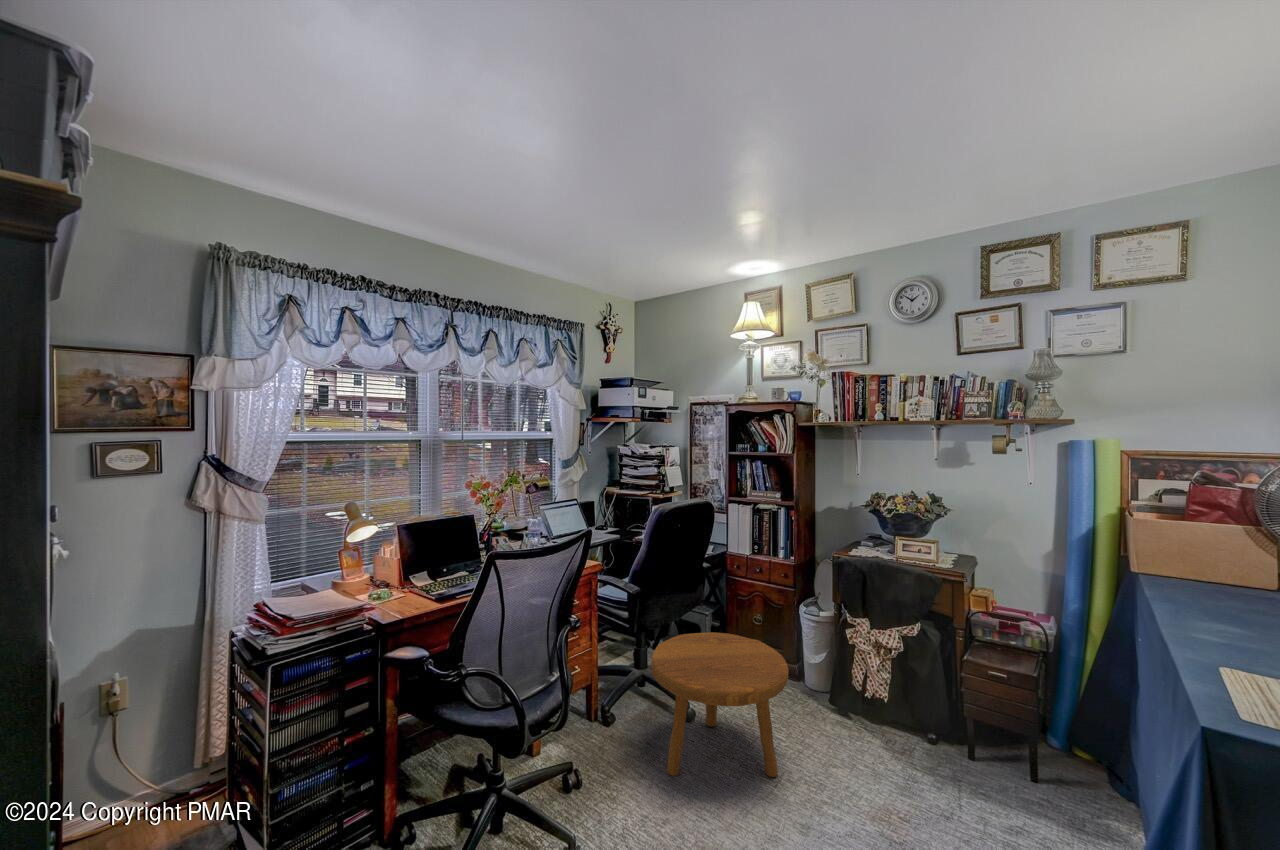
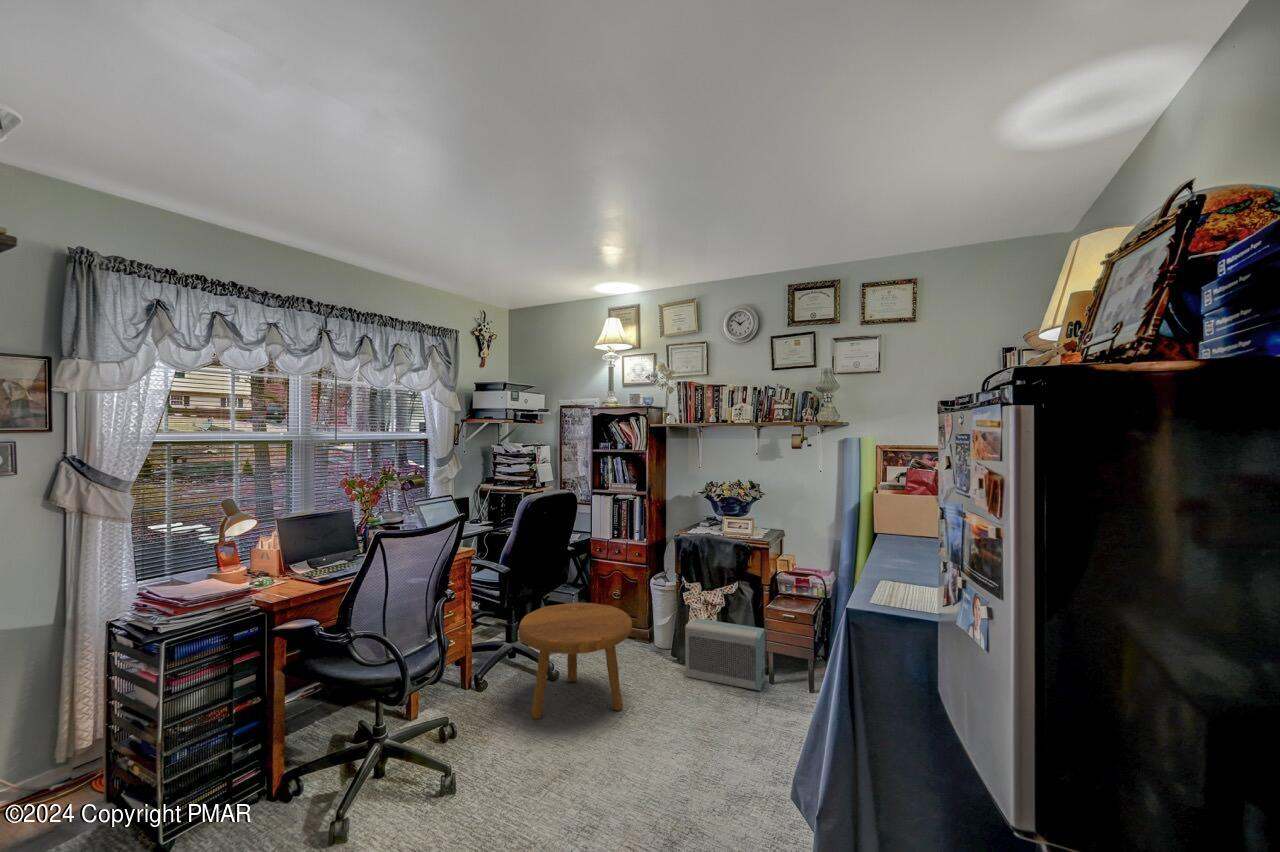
air purifier: none [852,661,962,771] -> present [685,618,765,691]

